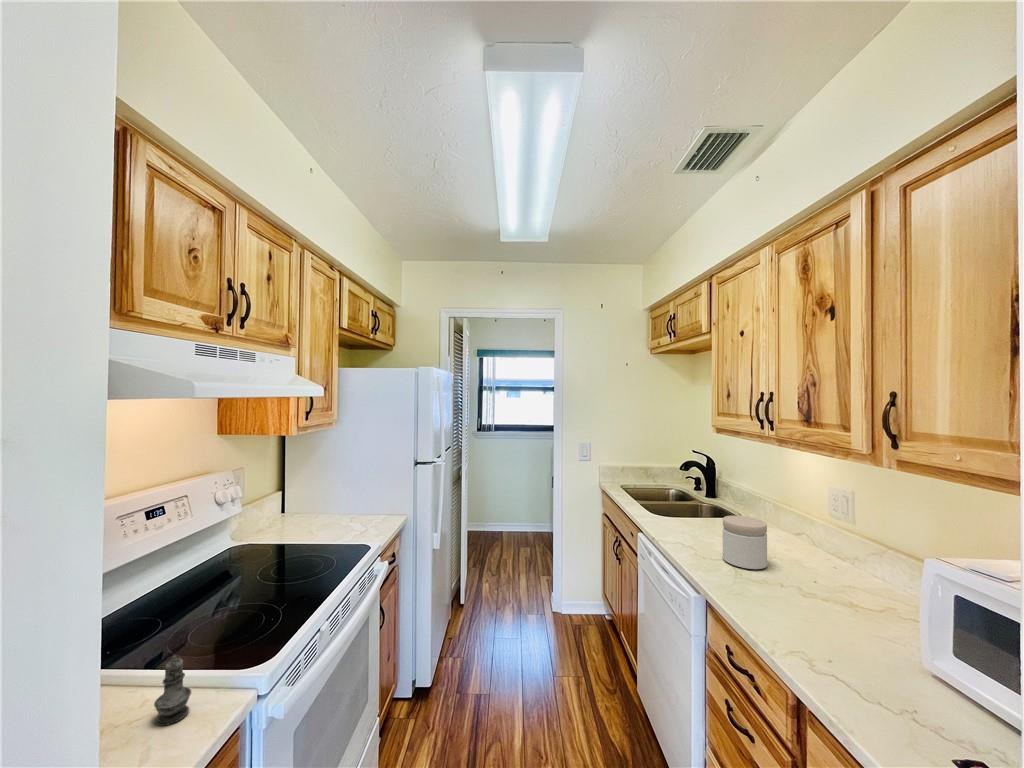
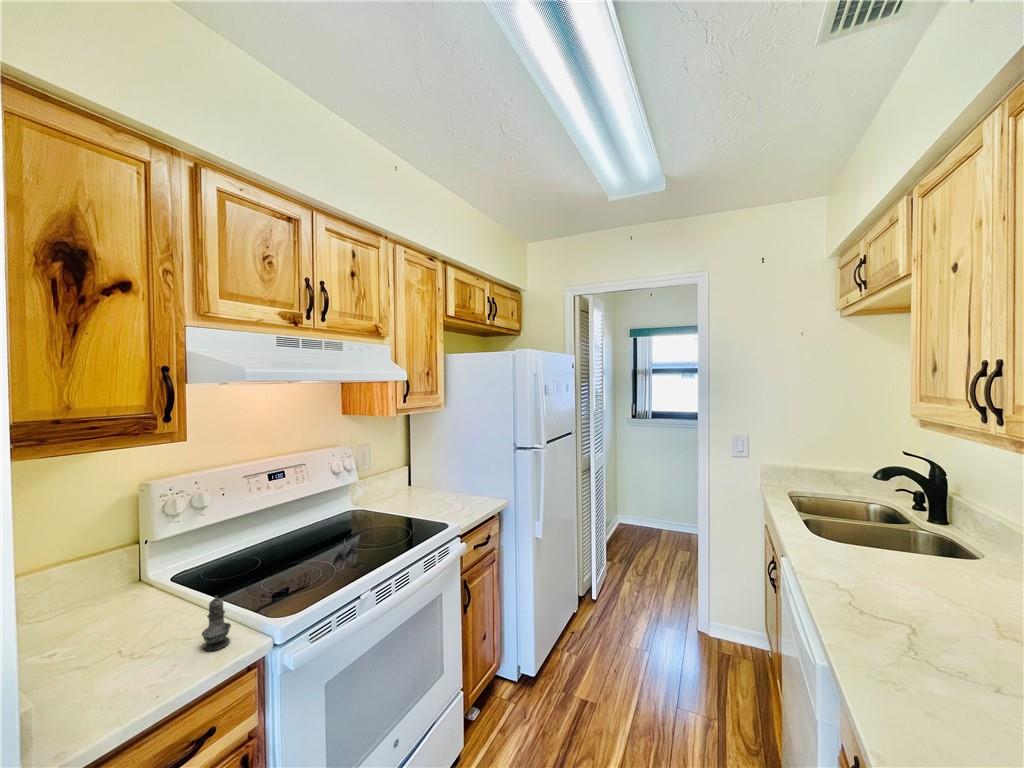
jar: present [723,516,767,569] -> none [892,557,982,655]

